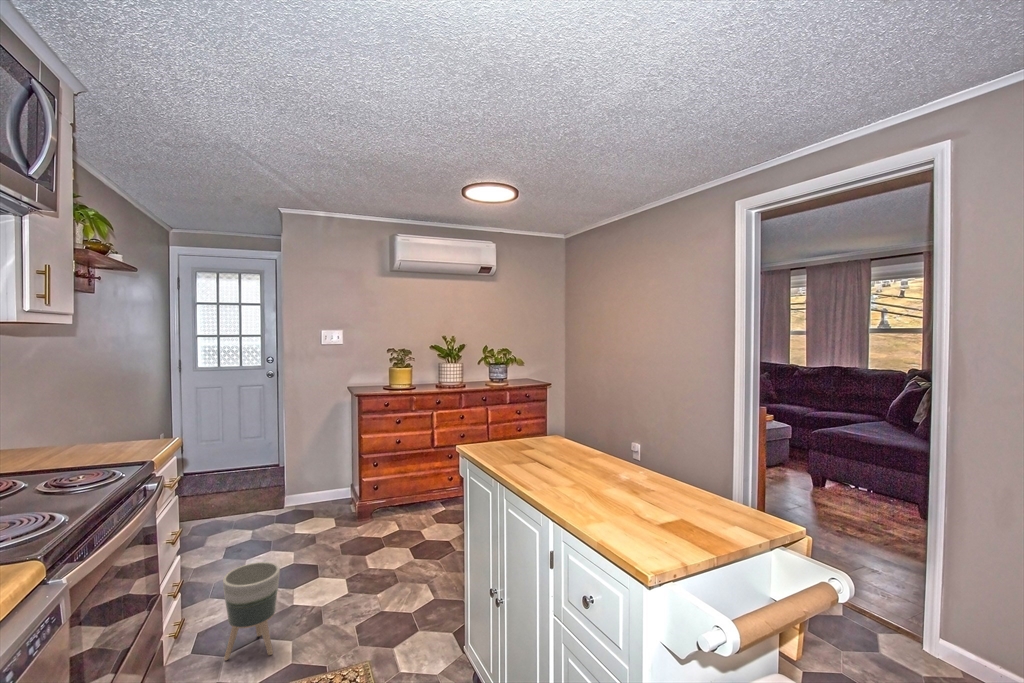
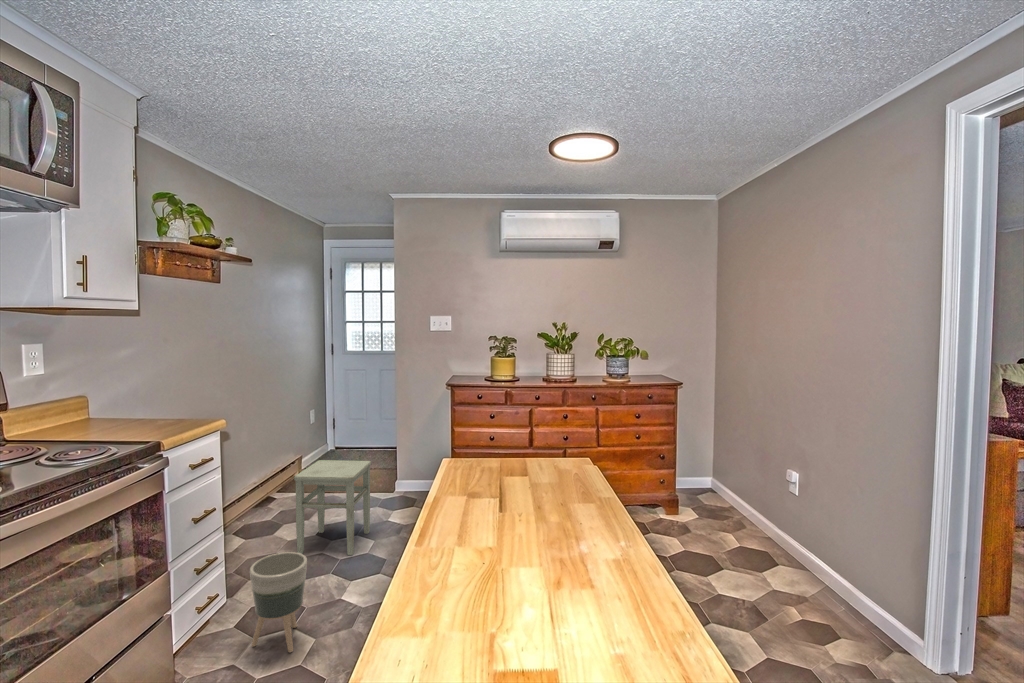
stool: none [212,475,285,577] -> present [294,460,371,555]

